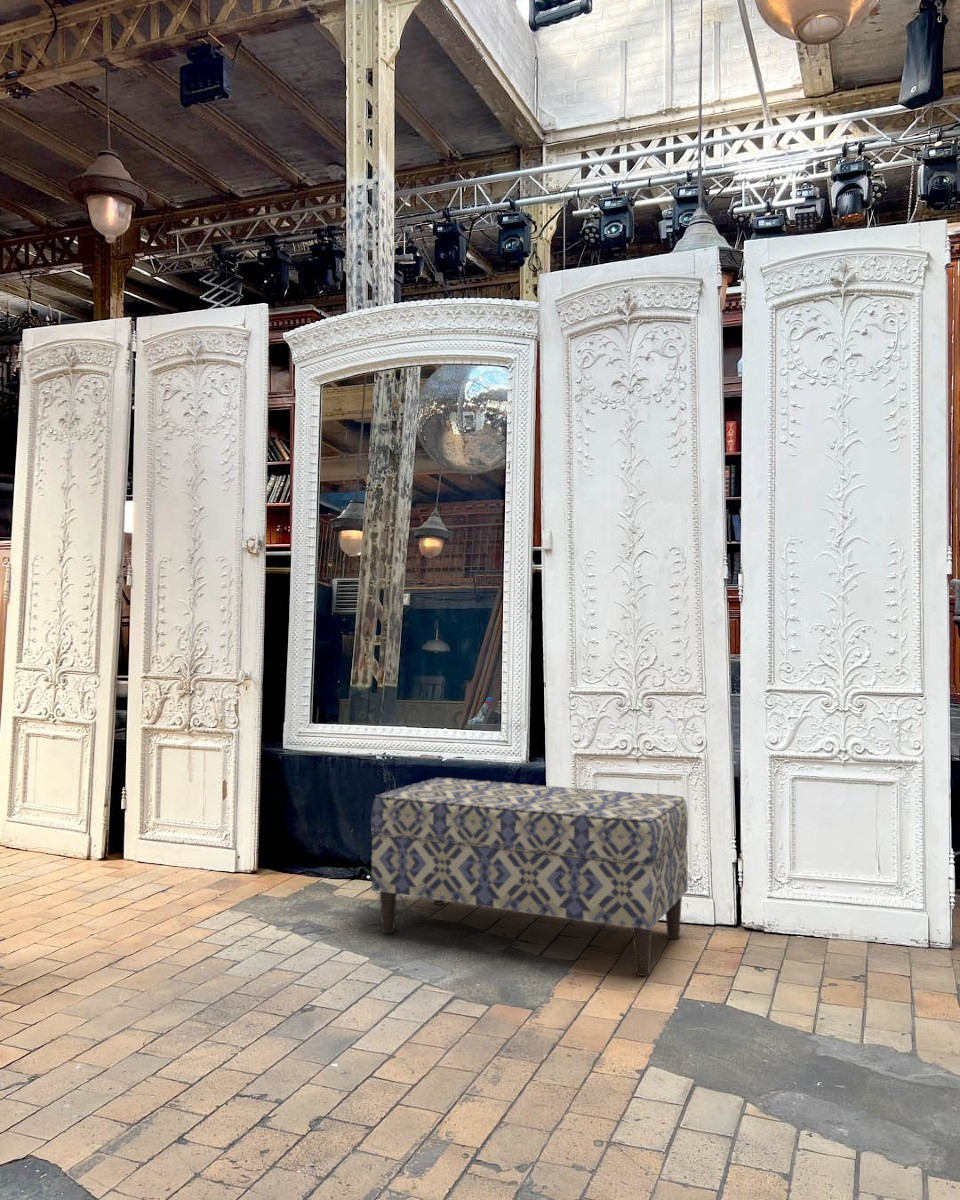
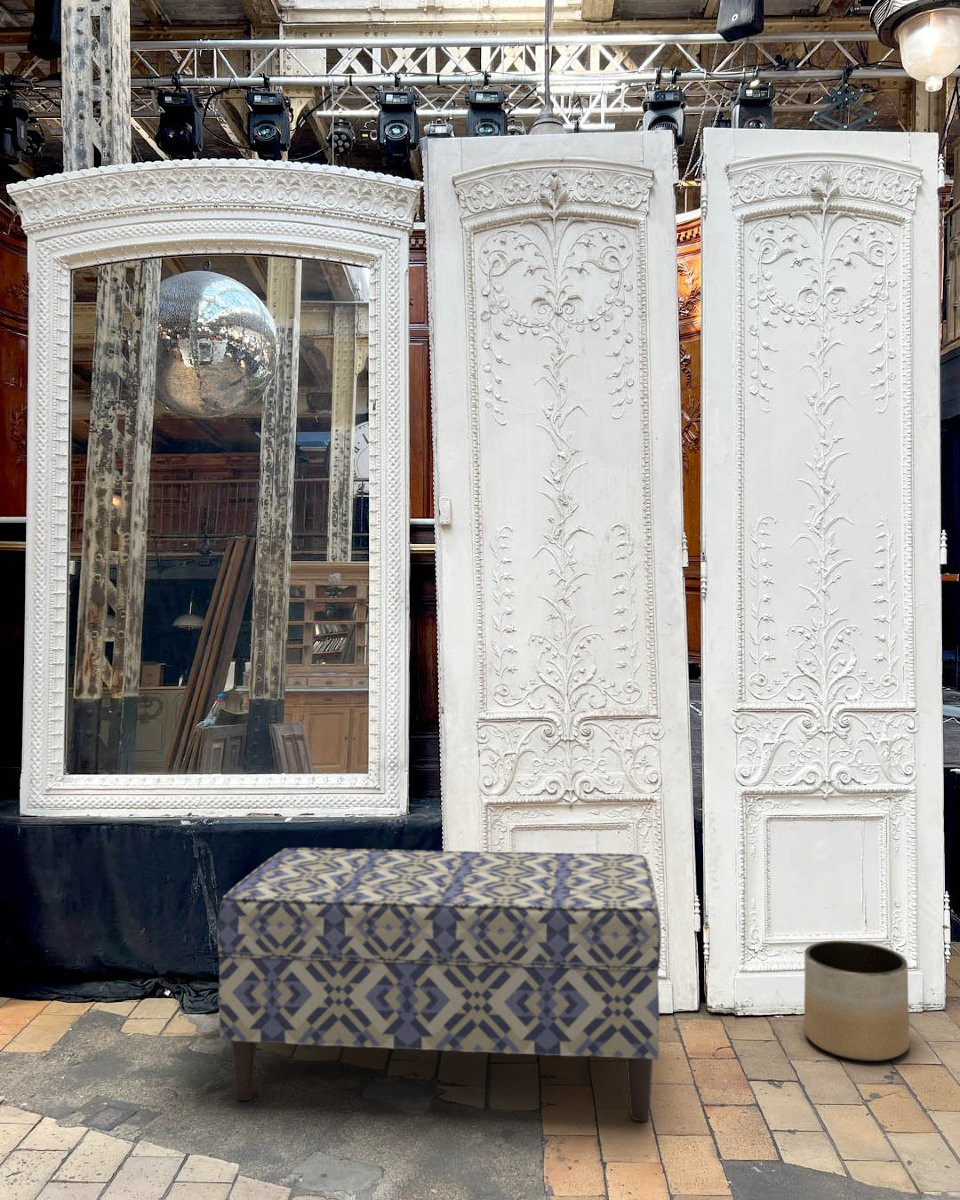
planter: none [811,879,896,970] -> present [804,941,910,1061]

